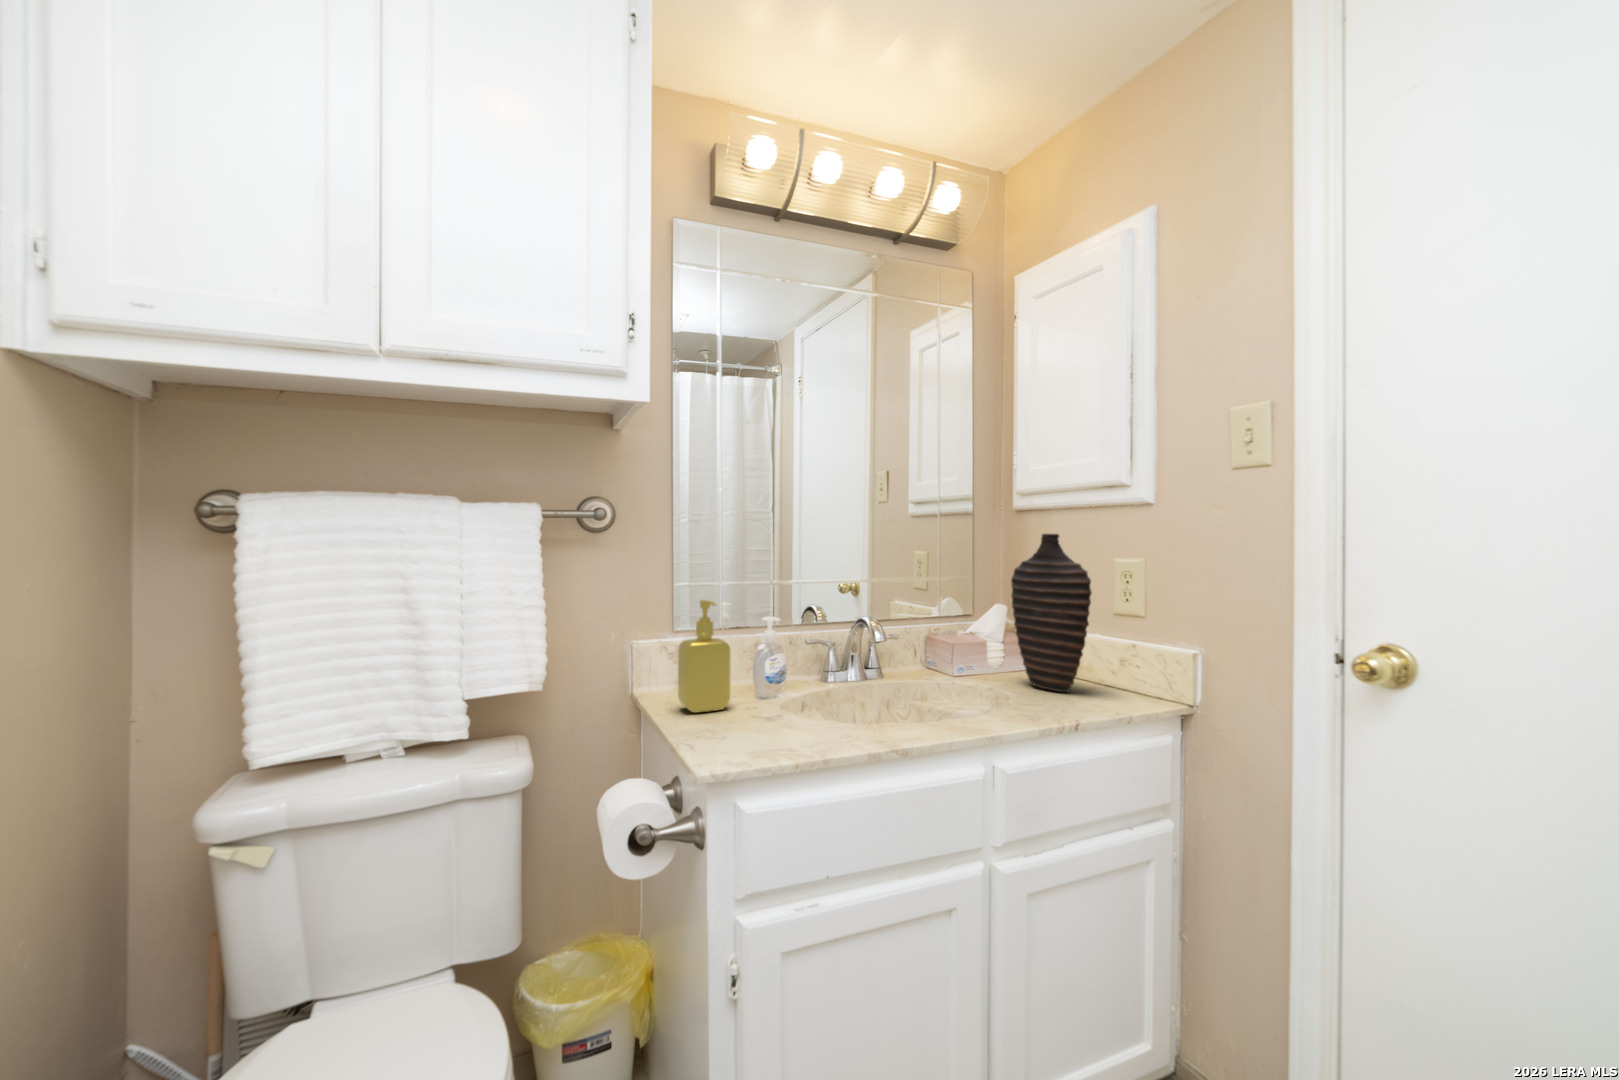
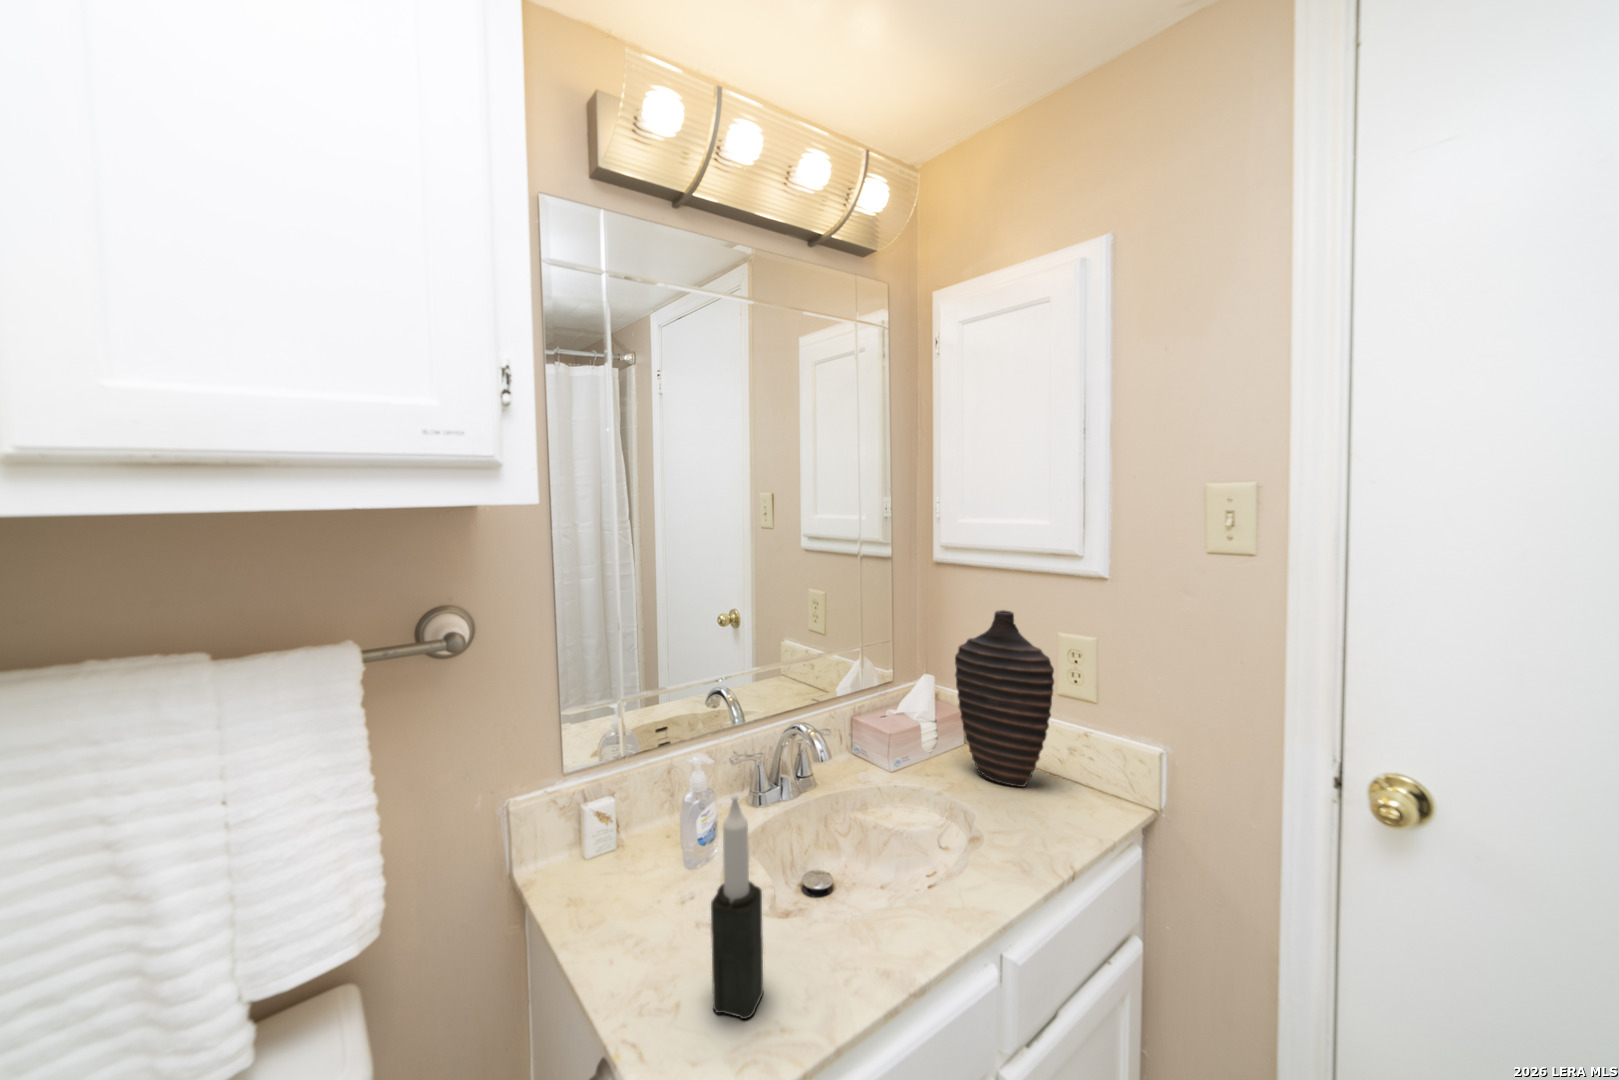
candle: none [740,593,777,747] -> present [711,795,763,1019]
soap dispenser: present [678,600,731,713] -> none [581,758,659,924]

